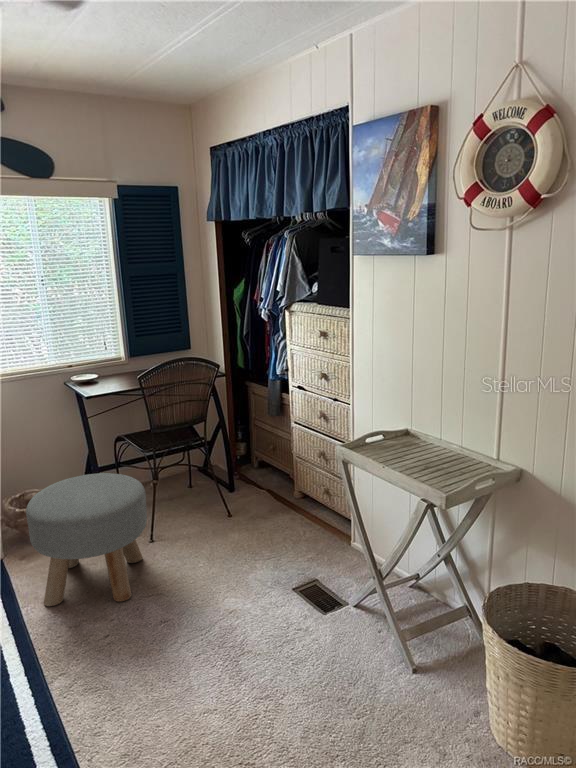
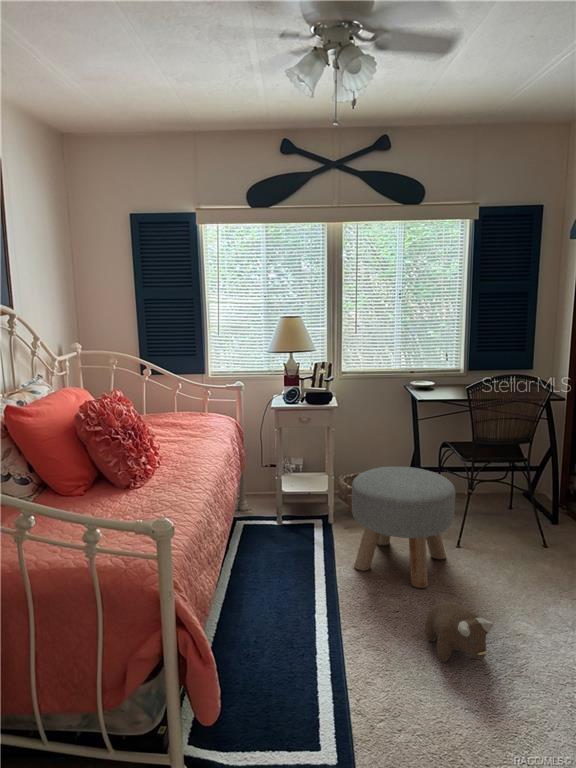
plush toy: none [142,606,208,669] -> present [425,602,493,662]

